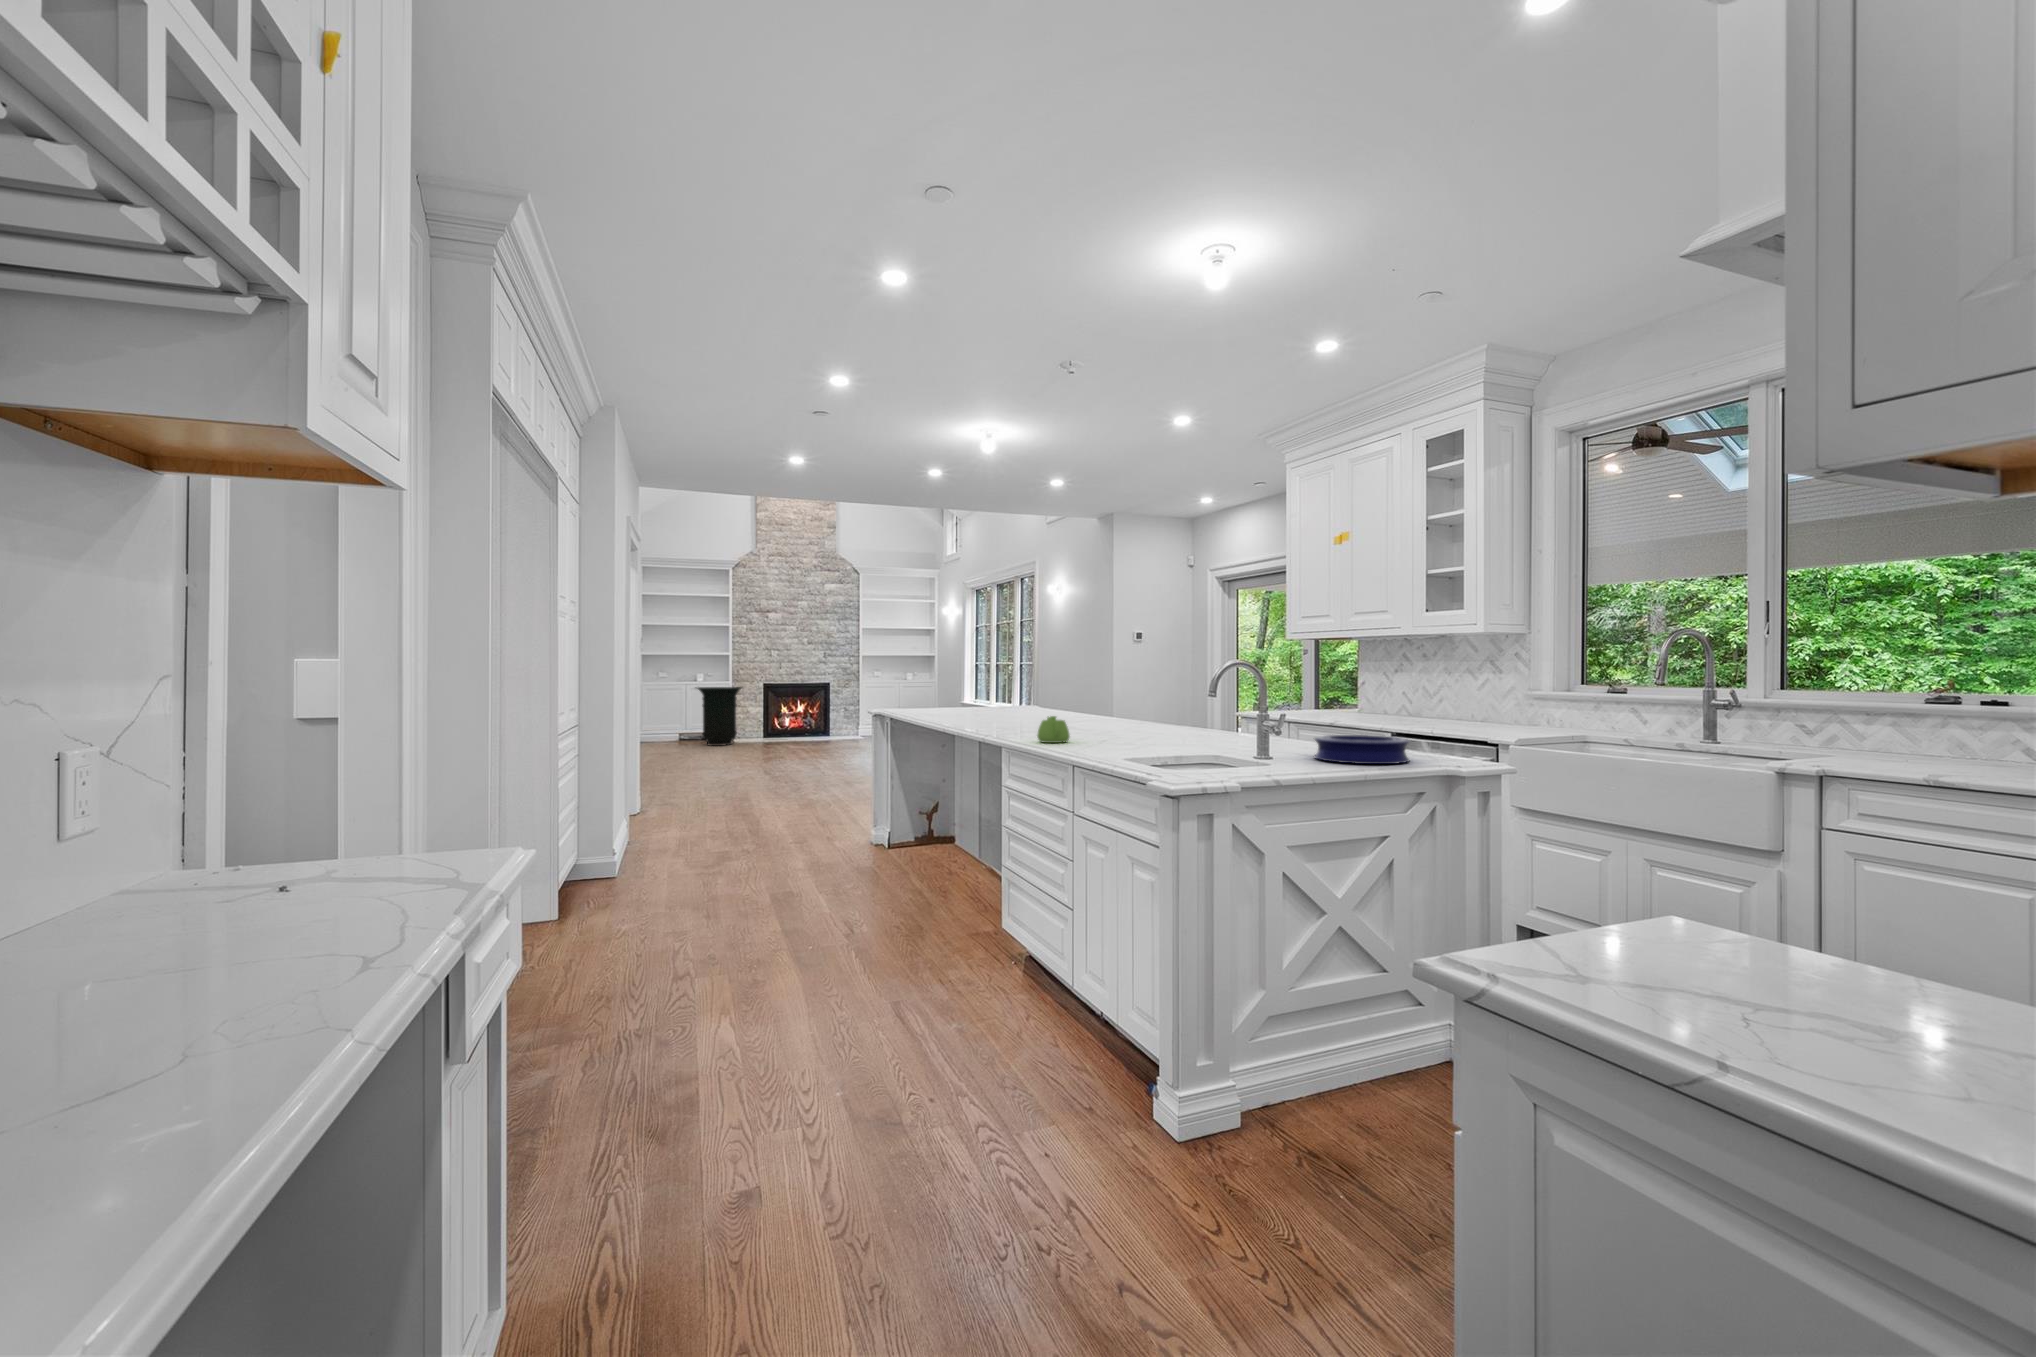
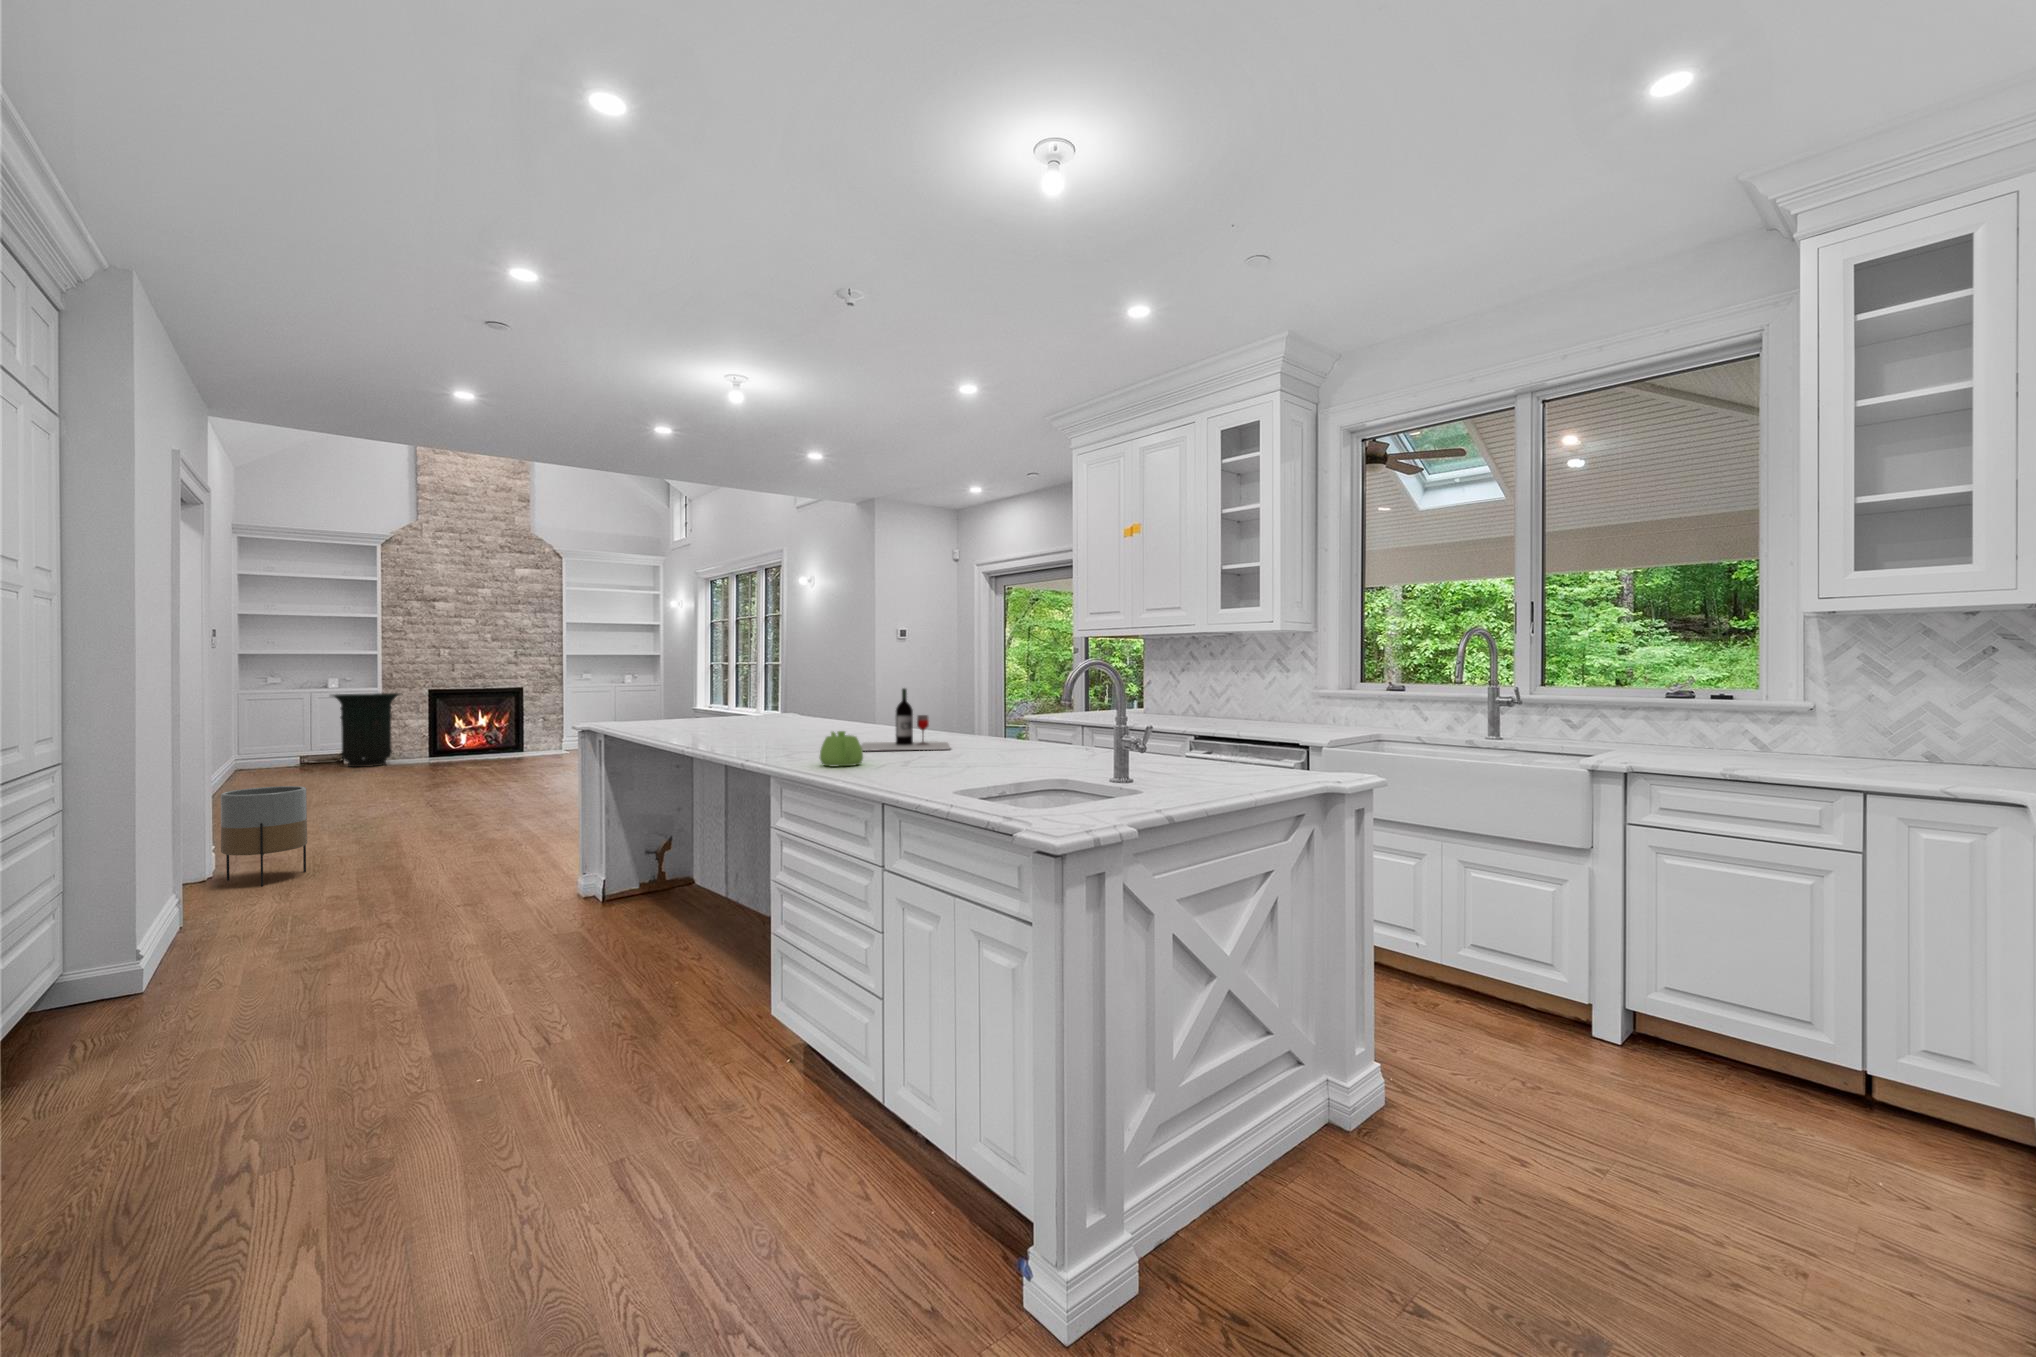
wine bottle: none [1071,685,1148,734] -> present [861,688,950,751]
plate: present [1313,735,1410,764] -> none [1180,748,1292,784]
planter: none [641,754,691,825] -> present [221,786,307,886]

